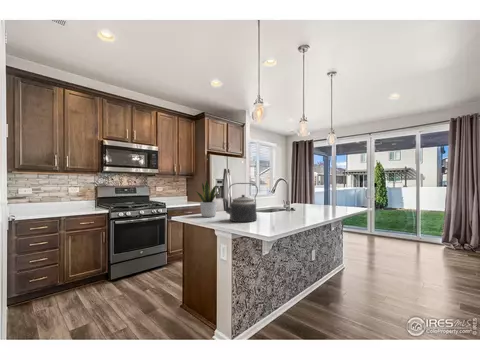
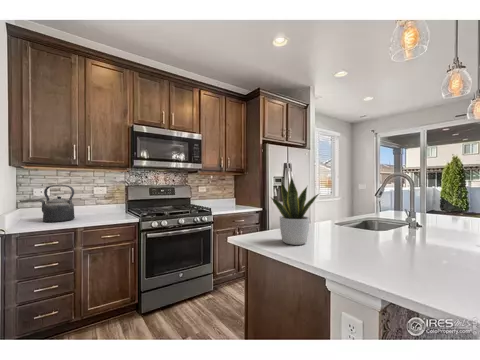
kettle: present [223,183,258,222] -> present [40,185,75,222]

